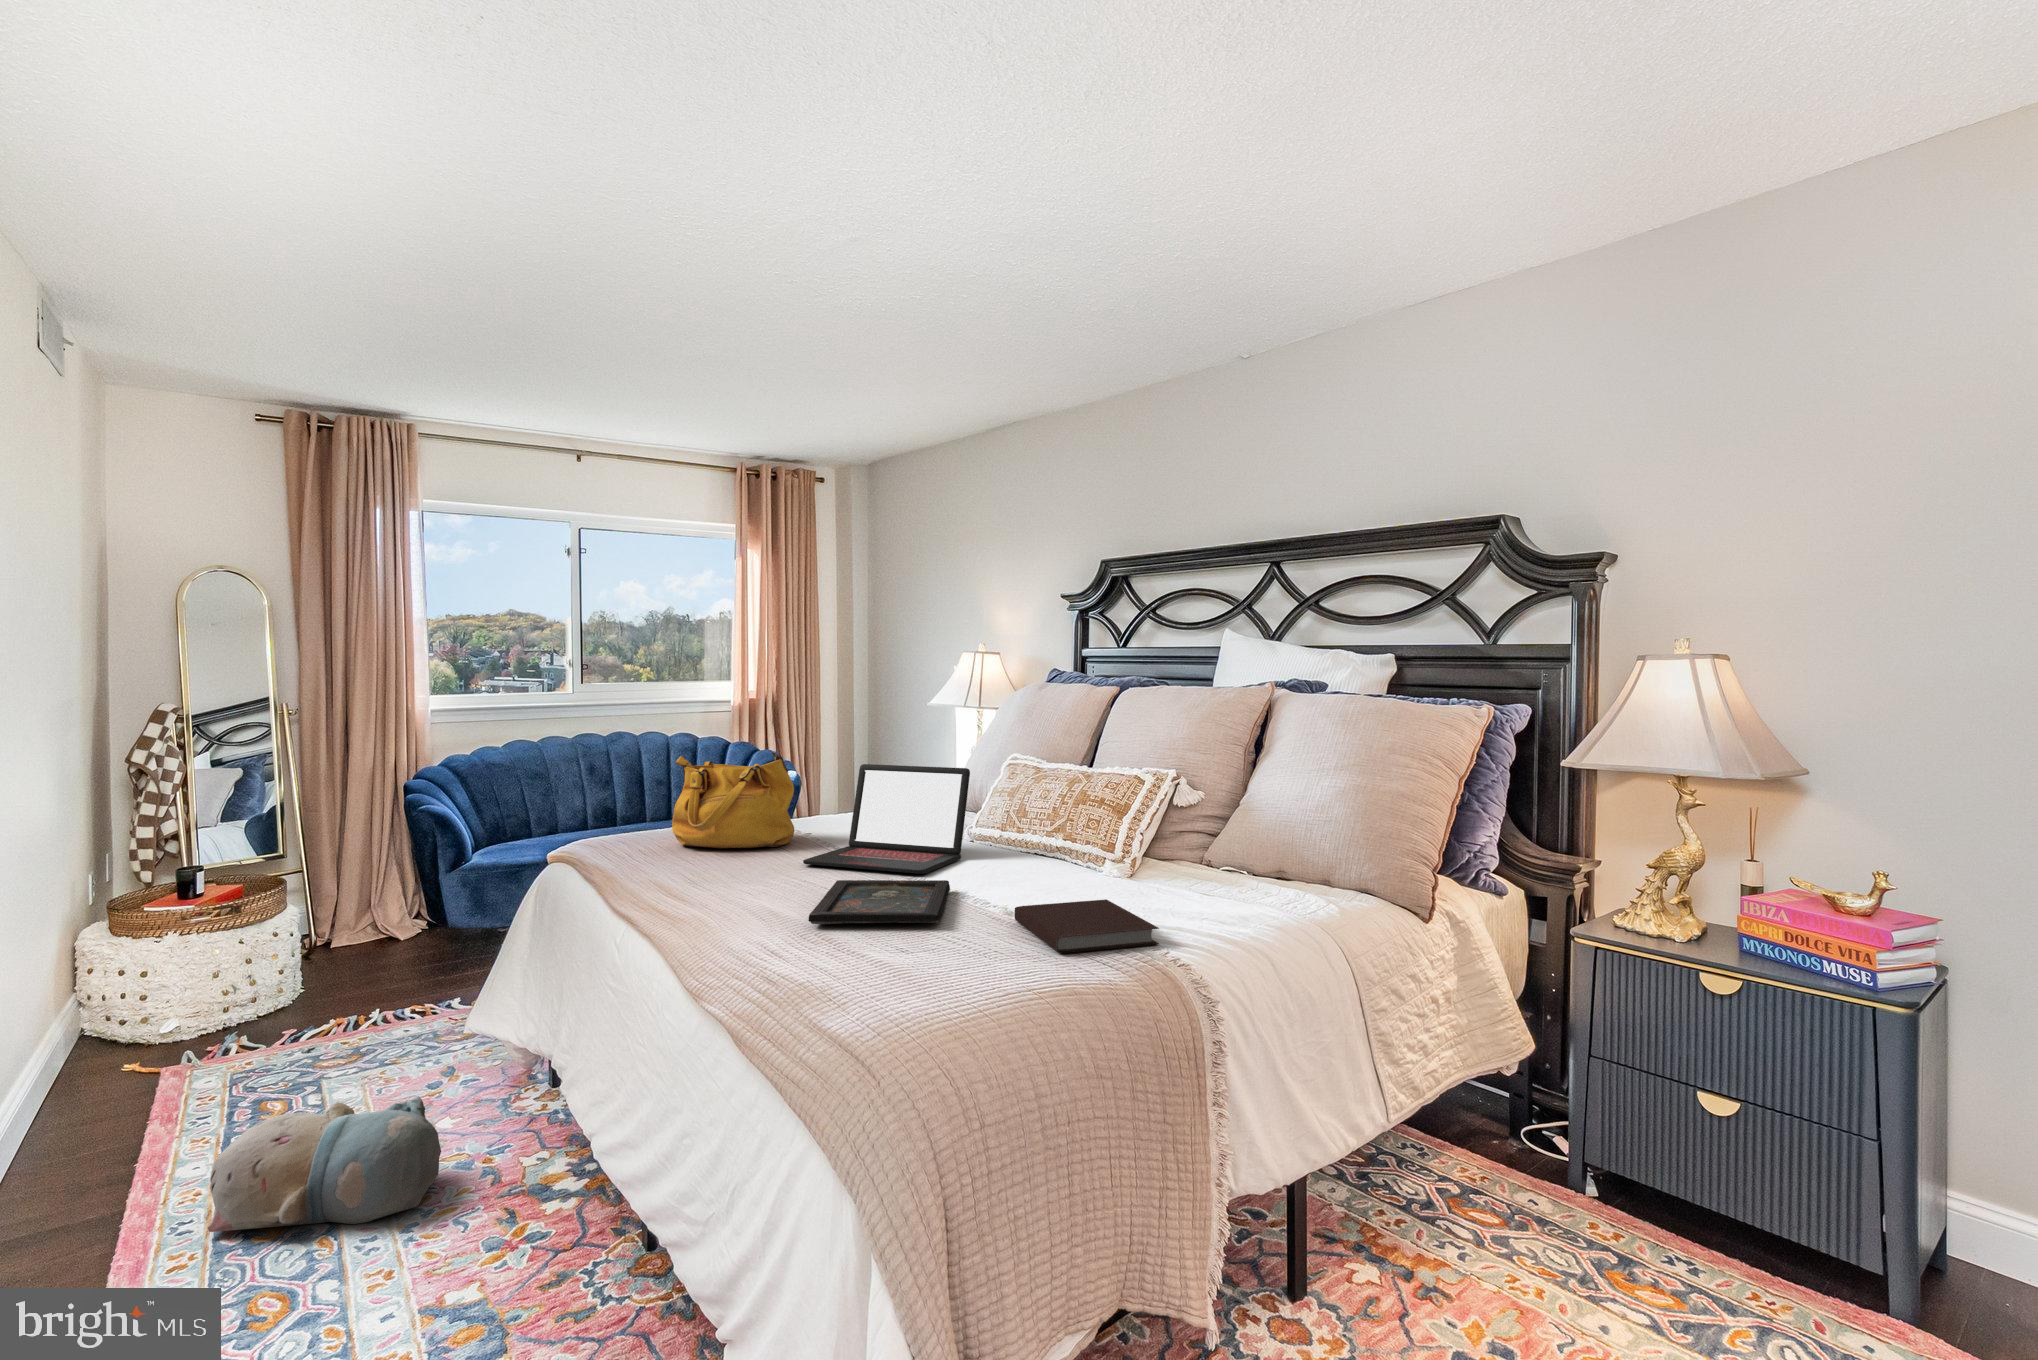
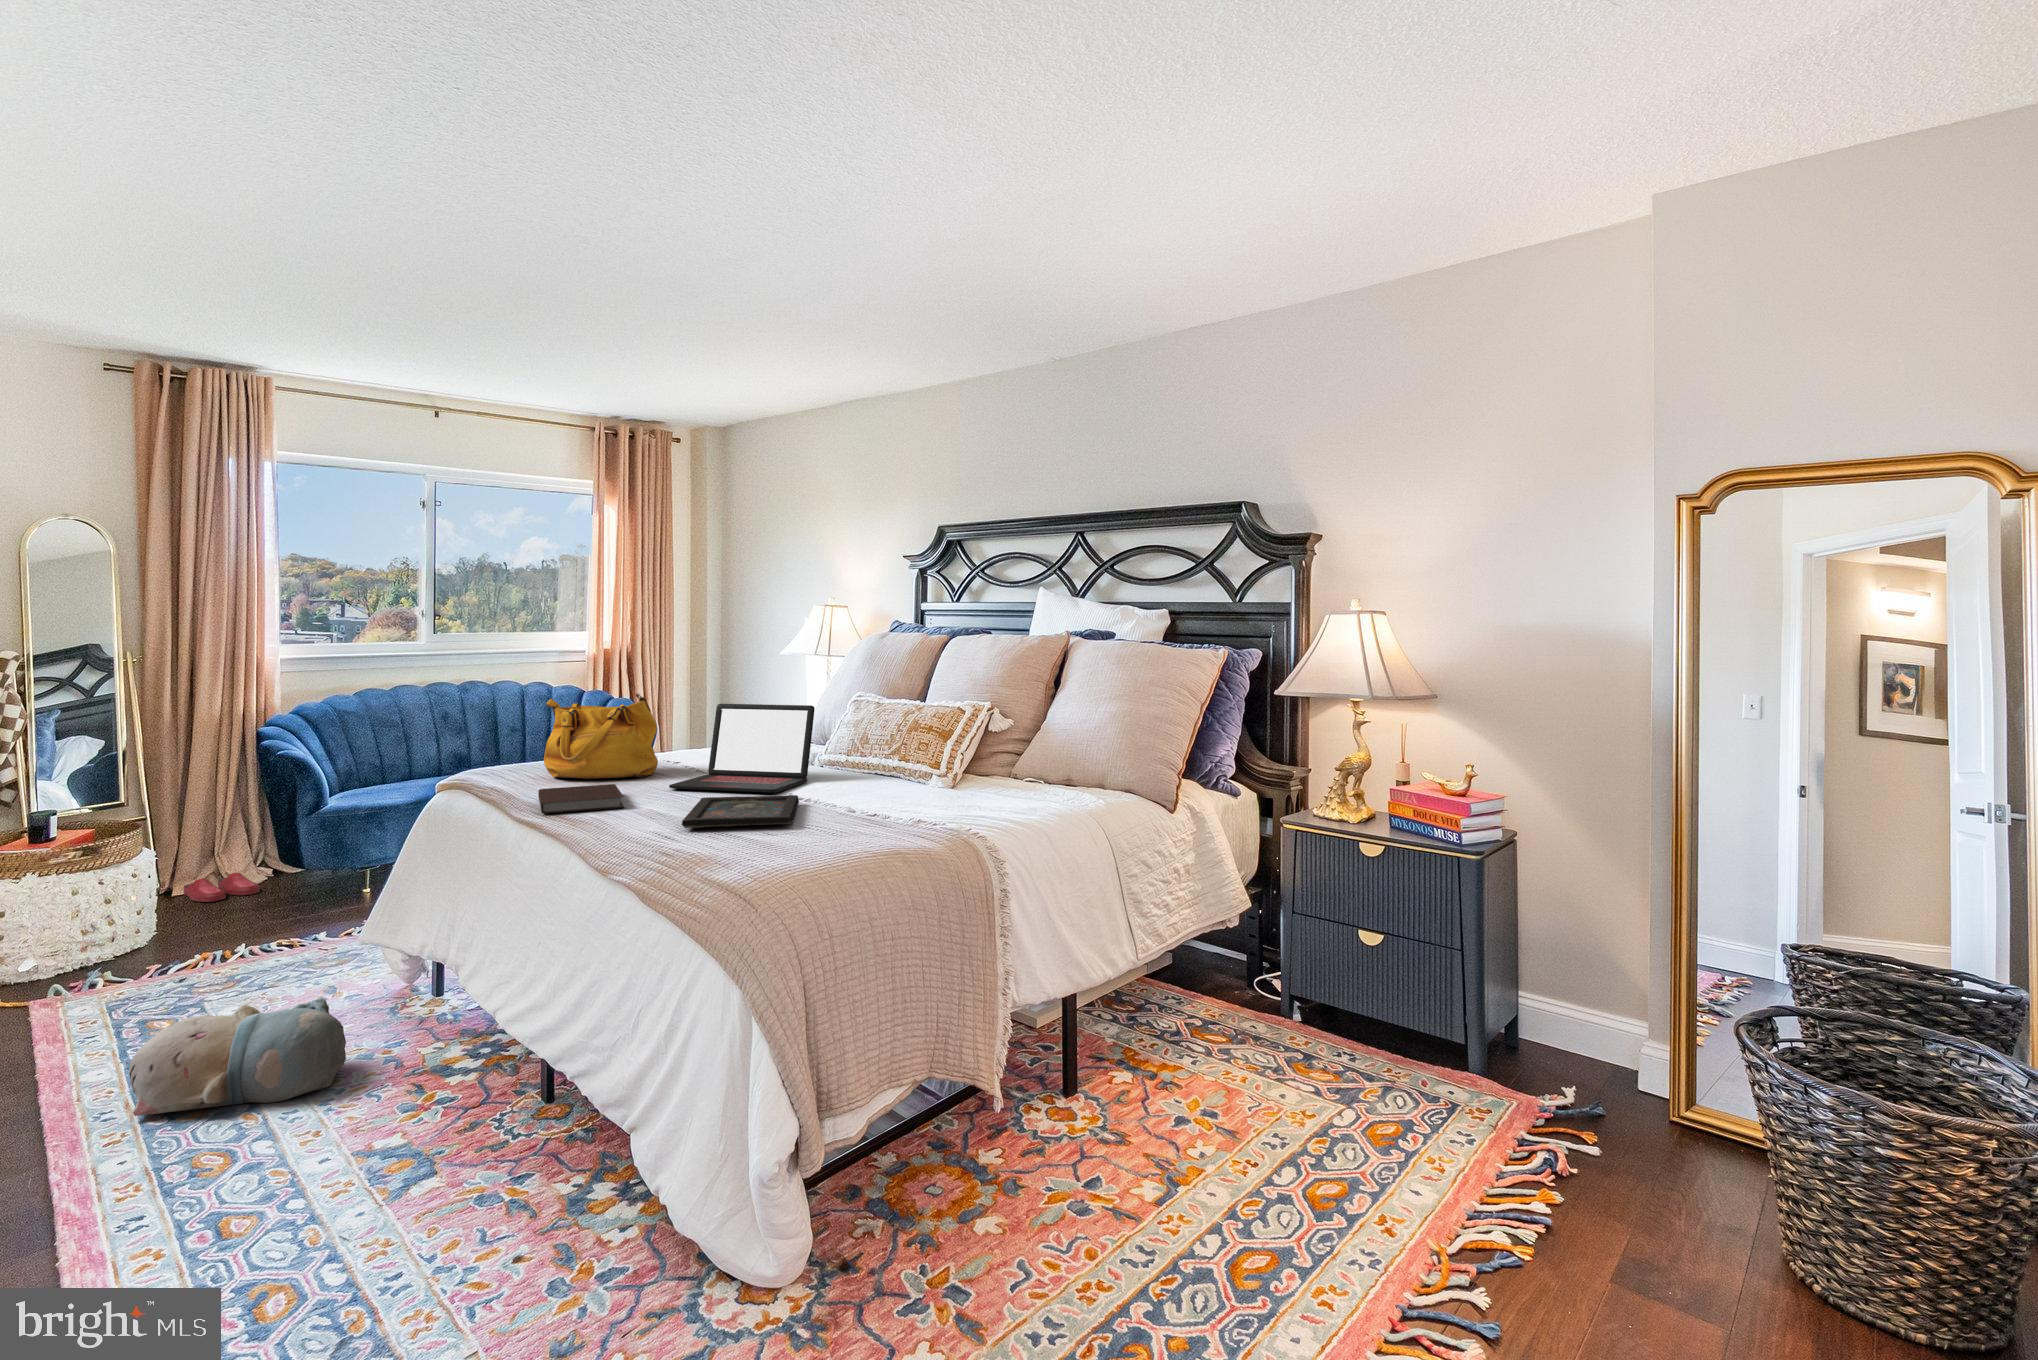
notebook: present [1014,899,1159,953] -> present [538,784,624,814]
slippers: none [338,926,408,957] -> present [183,873,260,902]

